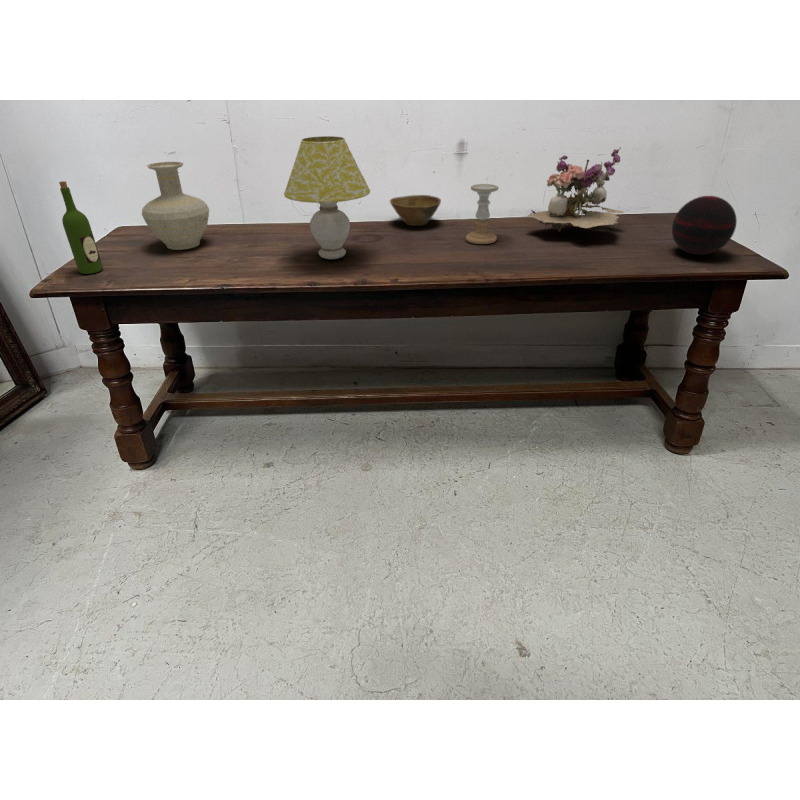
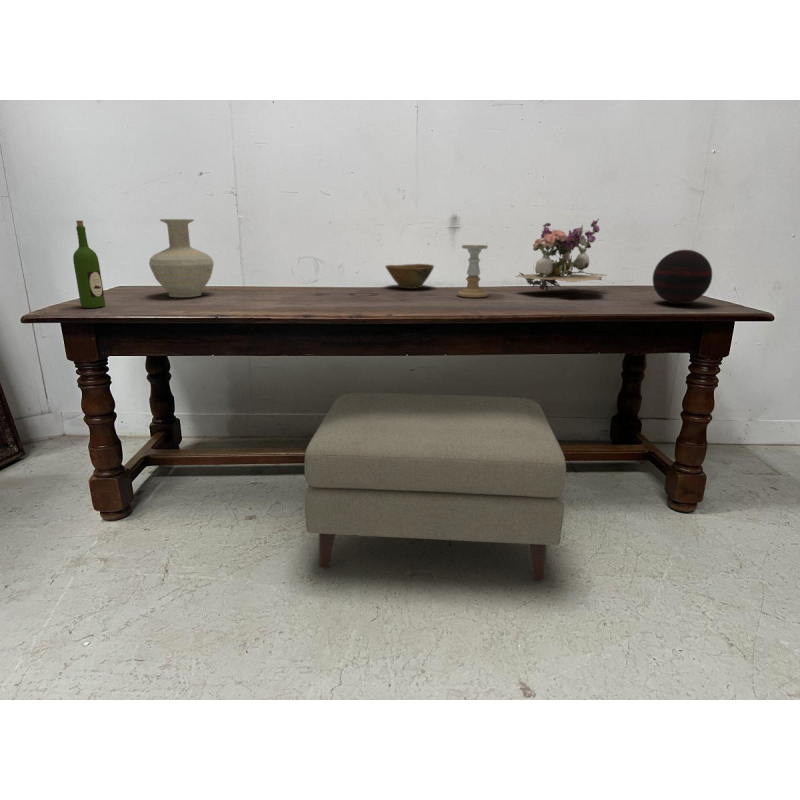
table lamp: present [284,136,370,259] -> none [286,191,368,303]
ottoman: none [316,346,568,533] -> present [305,393,566,580]

